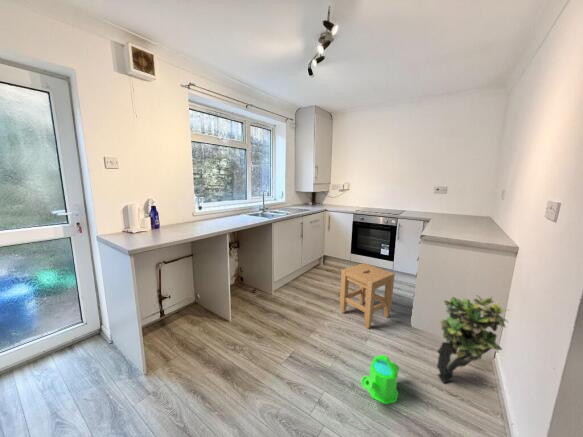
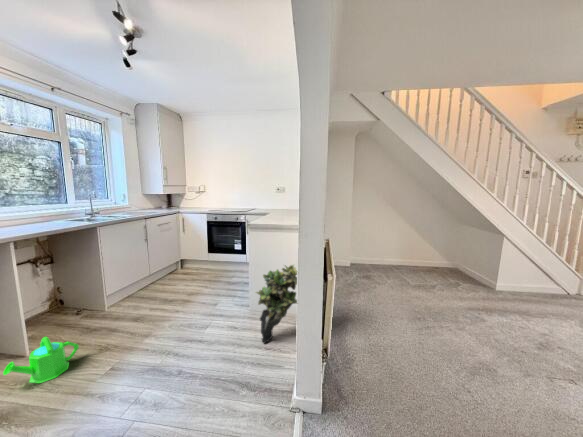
stool: present [340,263,395,329] -> none [182,258,235,319]
watering can: present [361,355,399,404] -> present [3,337,79,383]

